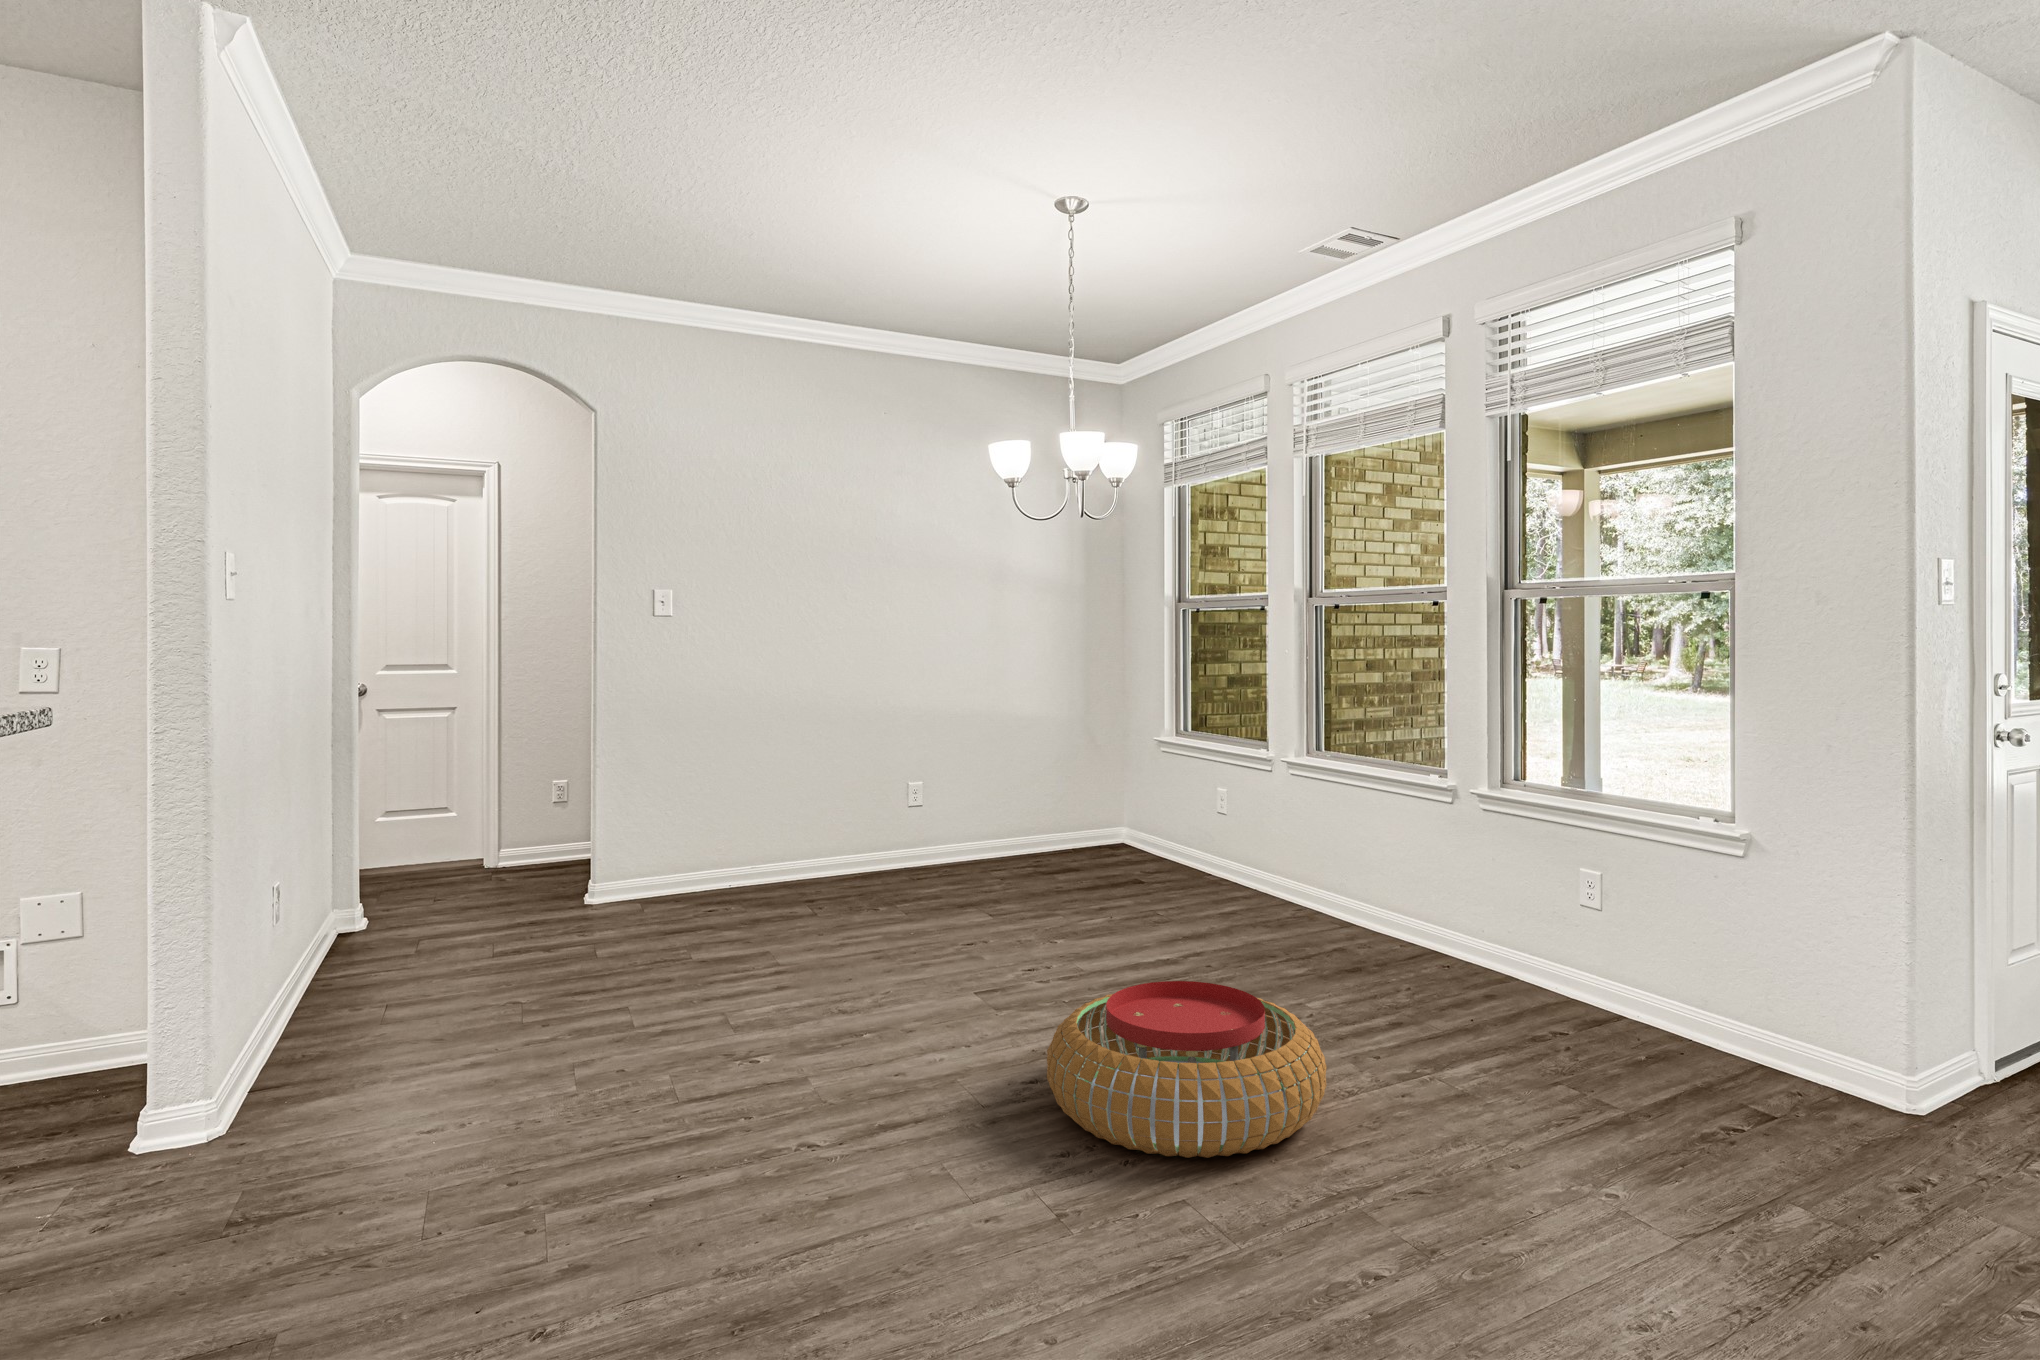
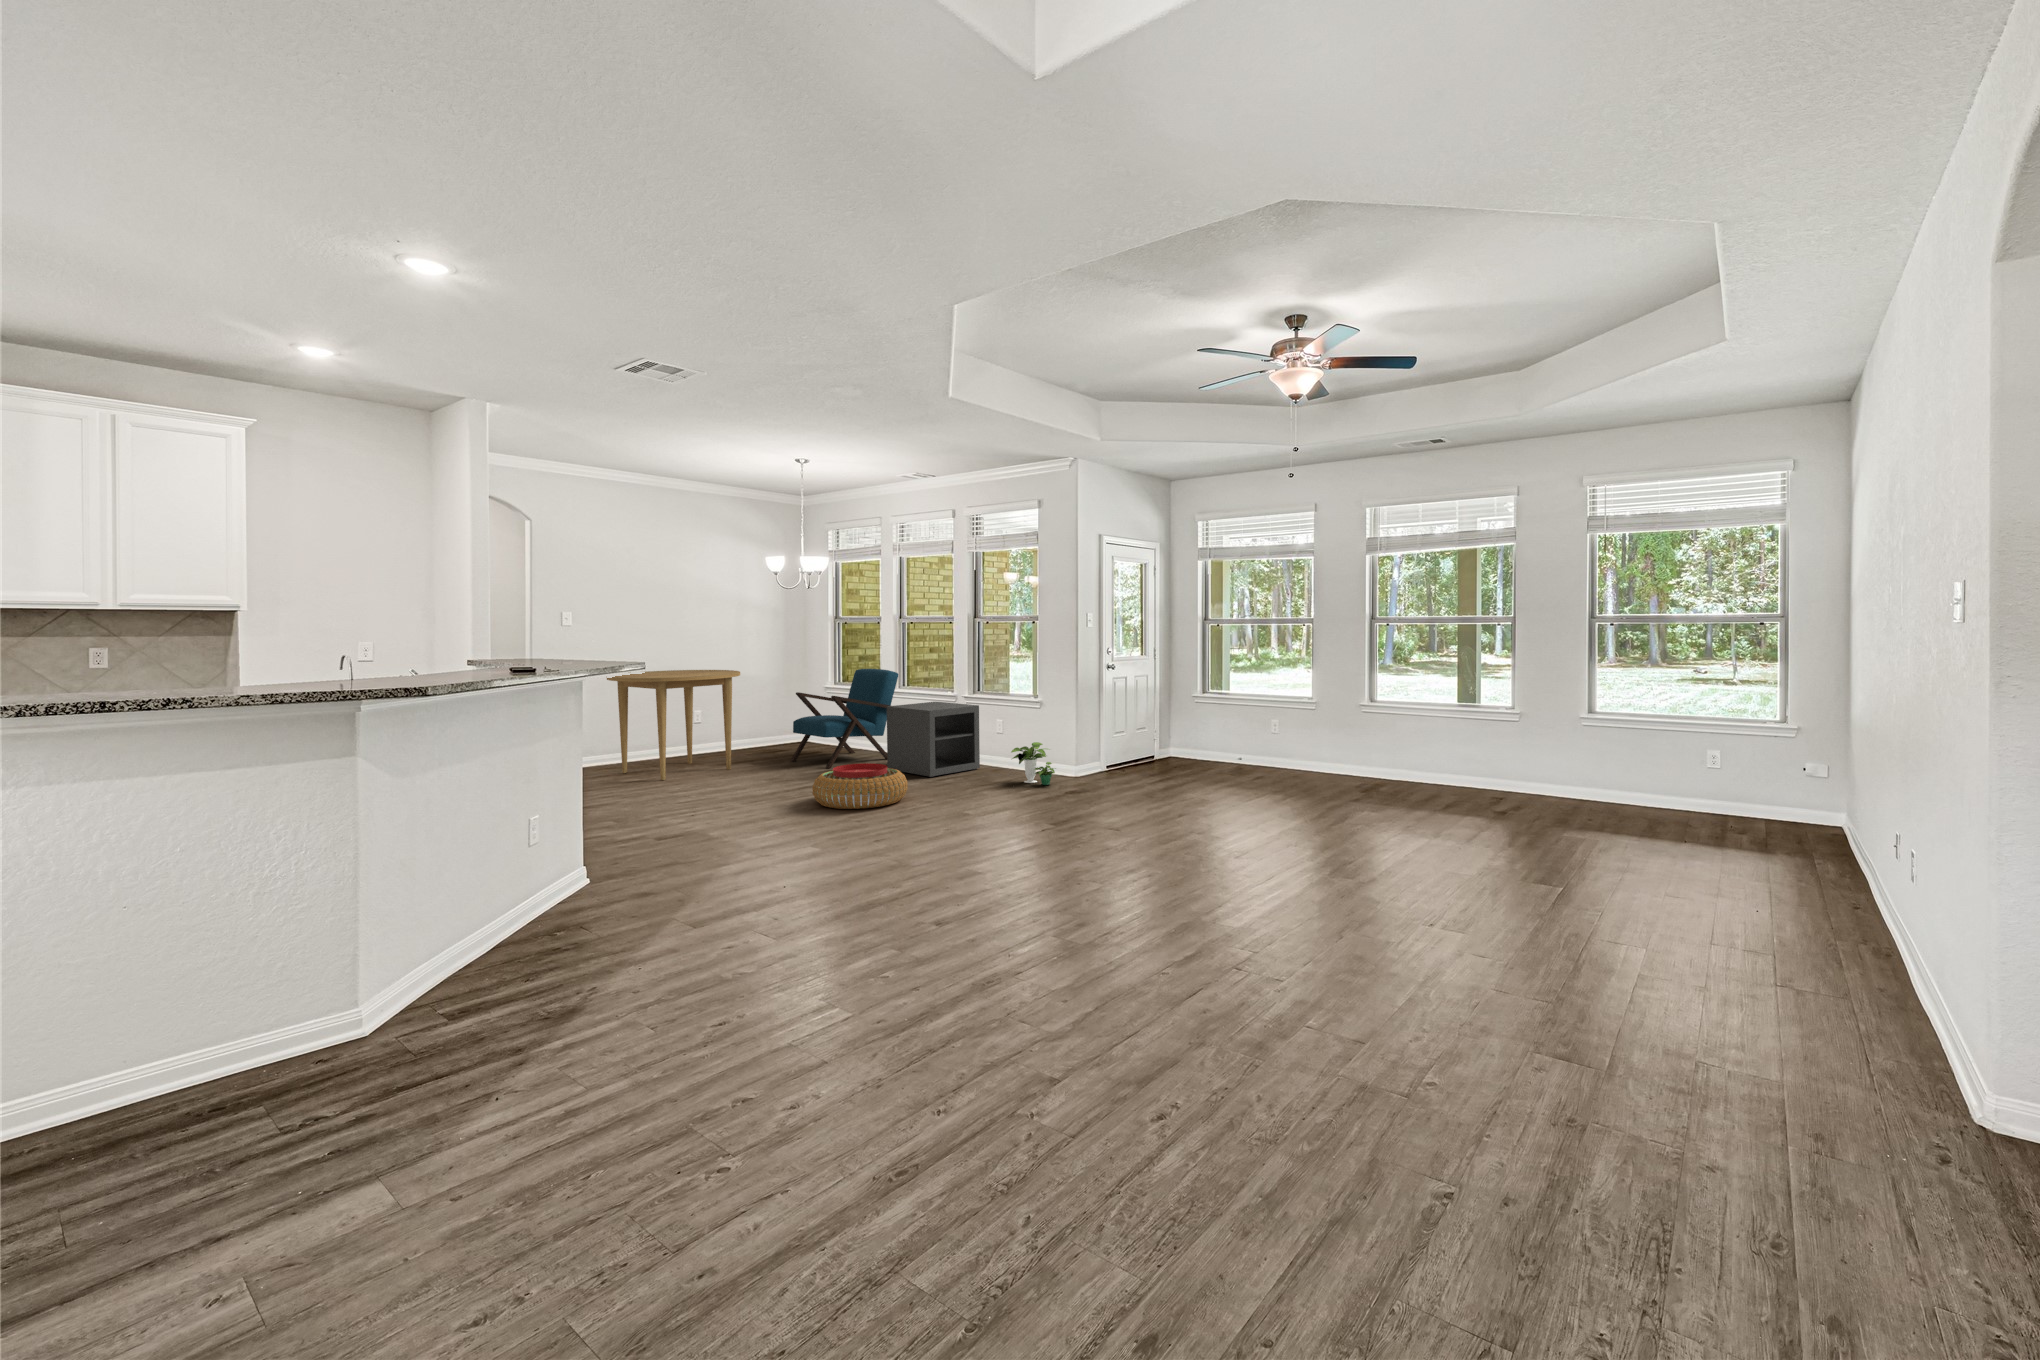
dining table: none [706,696,968,934] -> present [607,670,740,780]
armchair: none [1067,707,1303,935] -> present [791,669,898,768]
storage cabinet: none [1273,793,1516,1006] -> present [887,702,980,777]
potted plant: none [1635,952,1814,1106] -> present [1011,742,1055,785]

